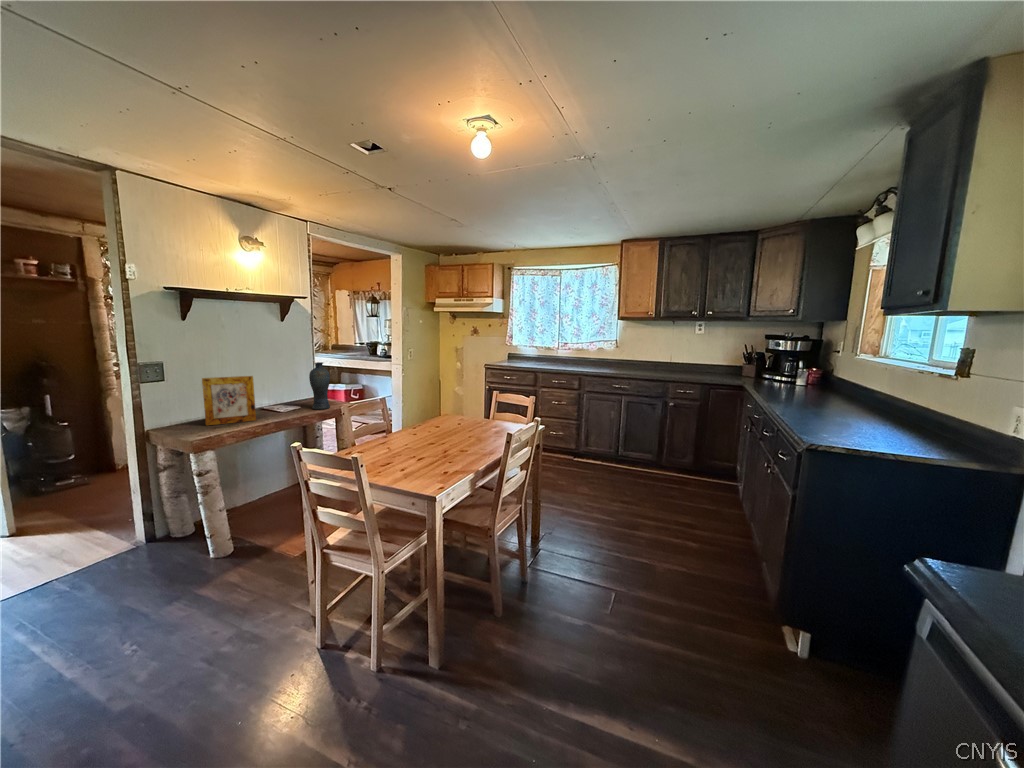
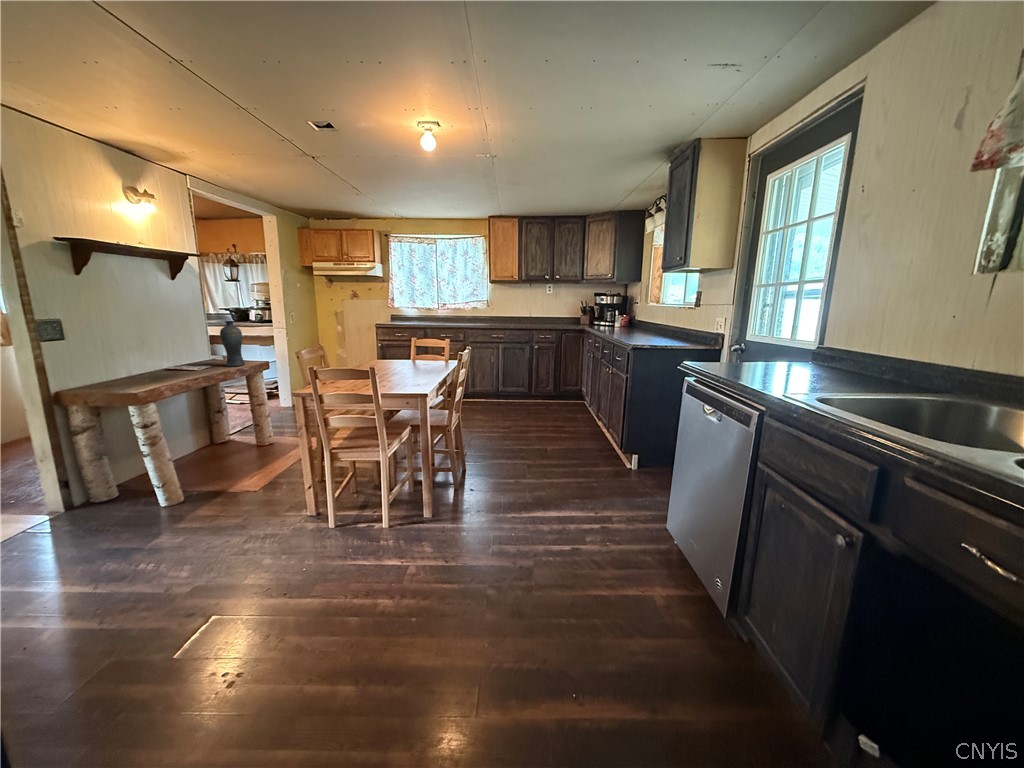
picture frame: present [202,376,256,425] -> none [112,333,177,385]

